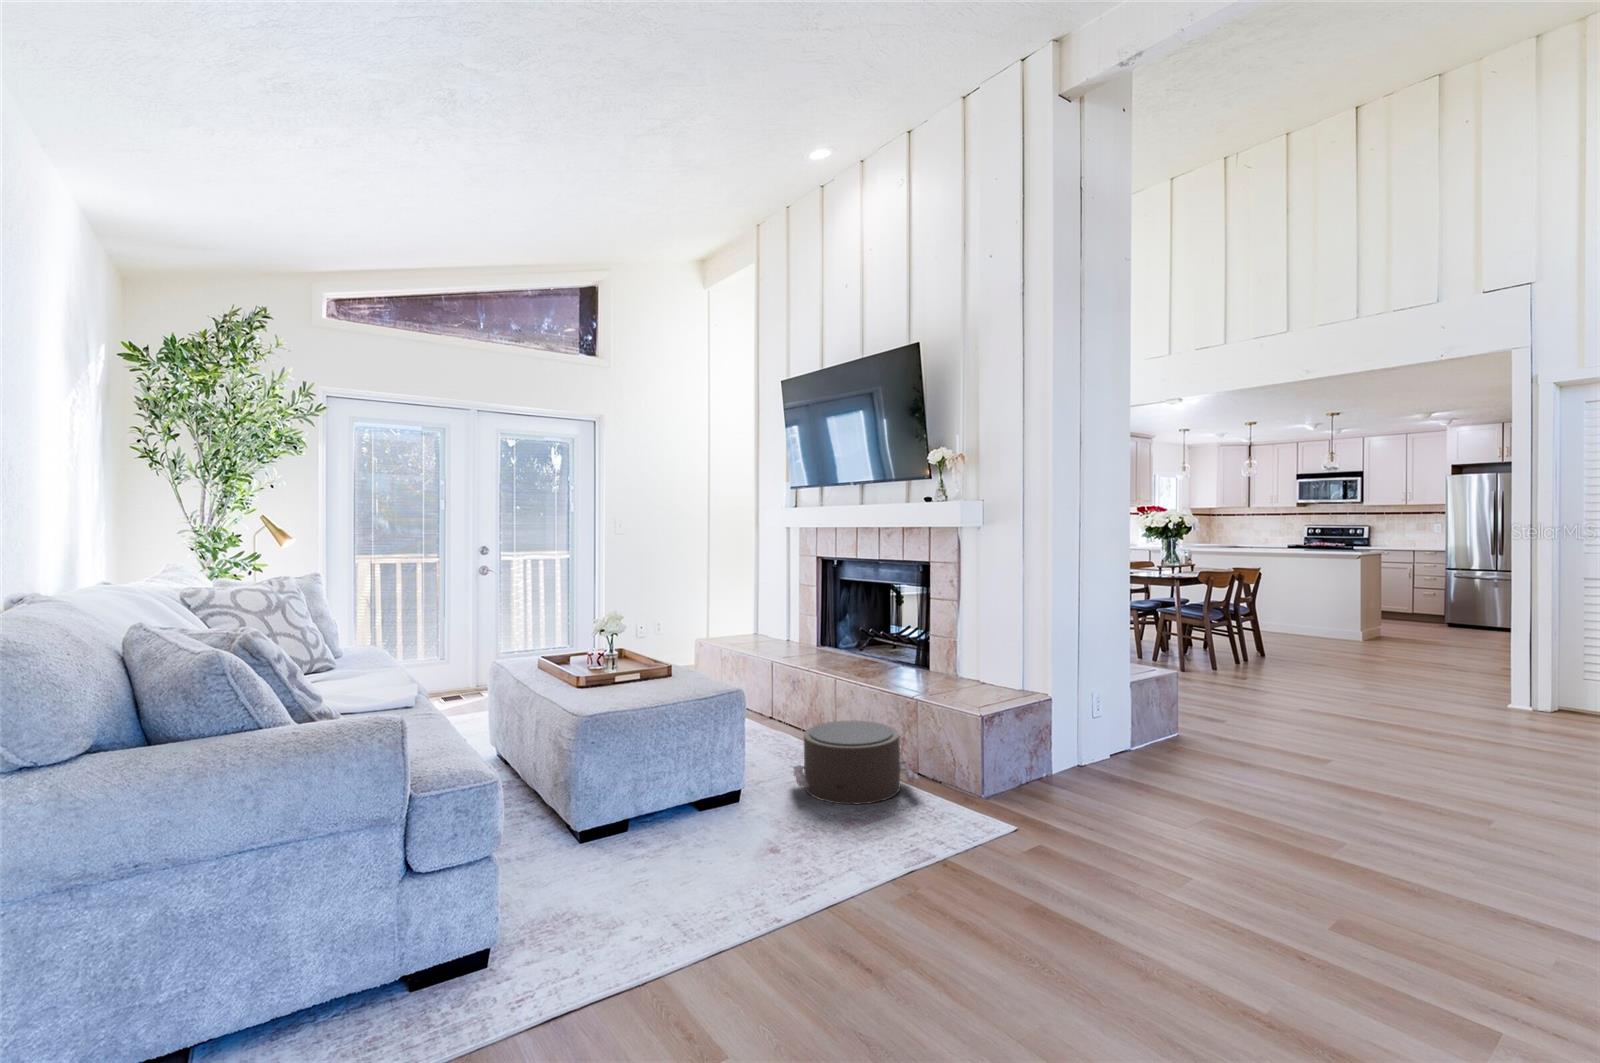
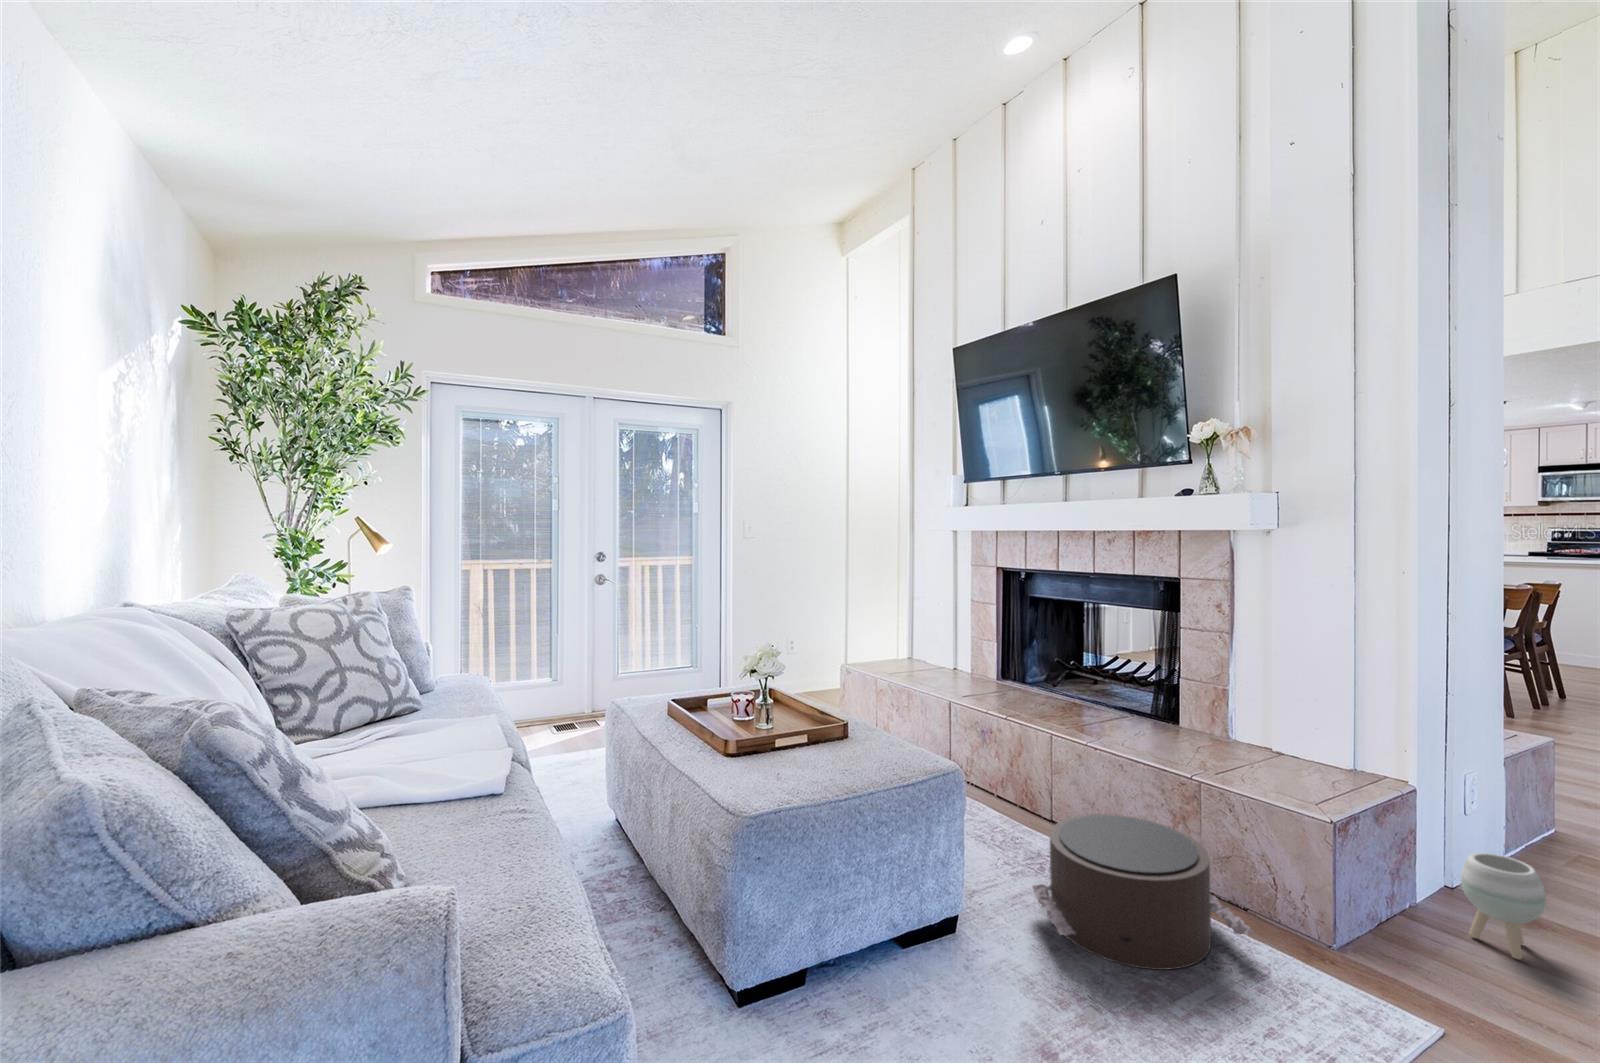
planter: none [1054,729,1093,789] -> present [1461,853,1546,959]

